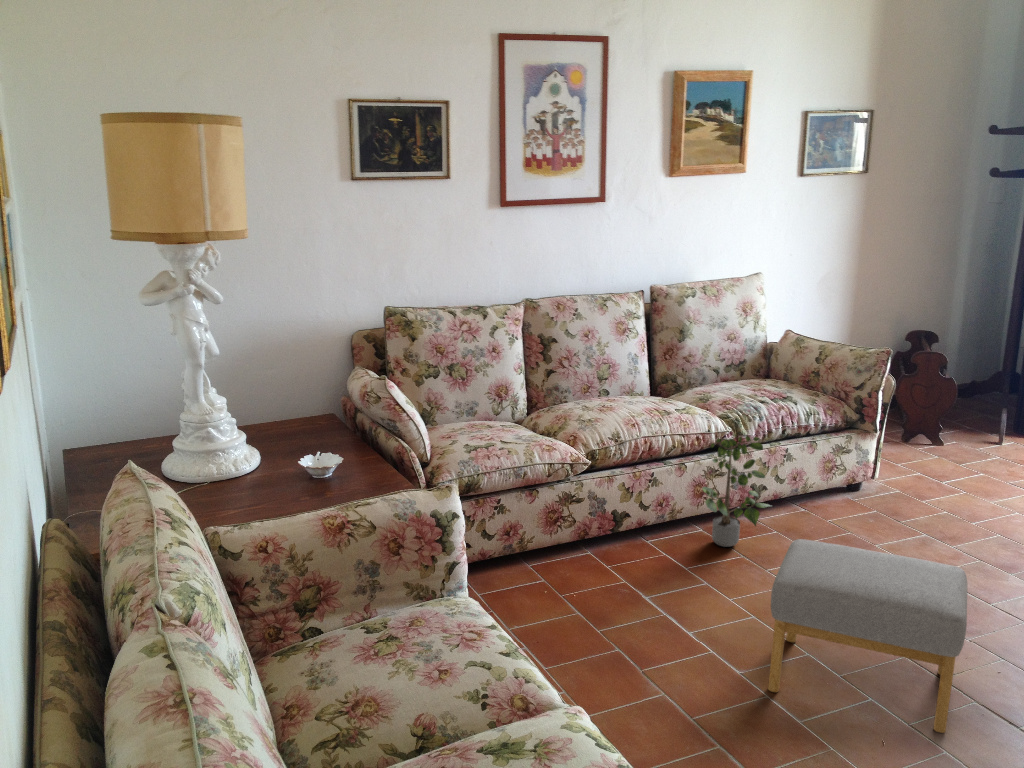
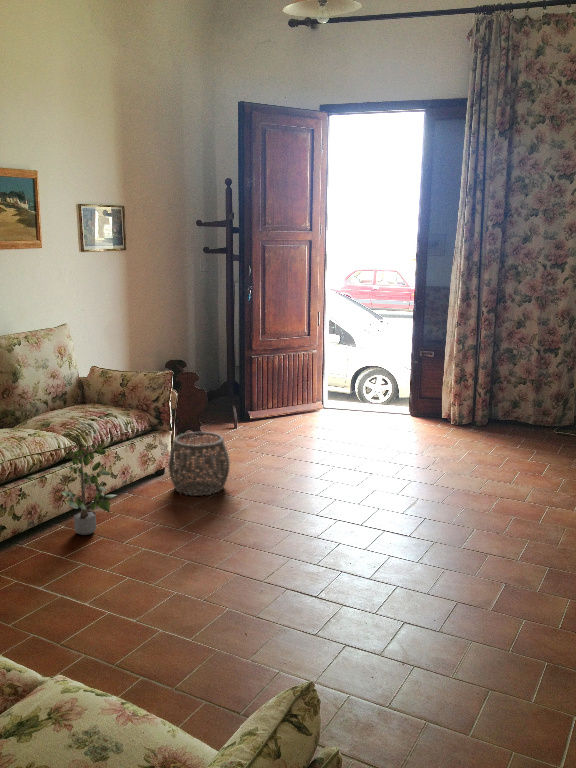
woven basket: none [857,441,952,535] -> present [168,432,230,496]
footstool: present [768,539,967,733] -> none [152,502,285,626]

